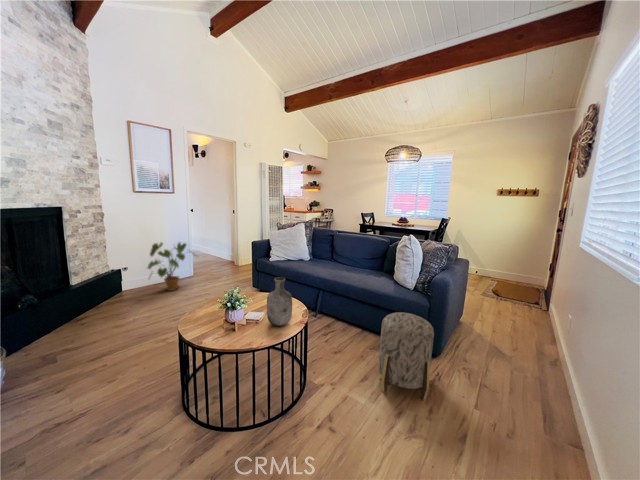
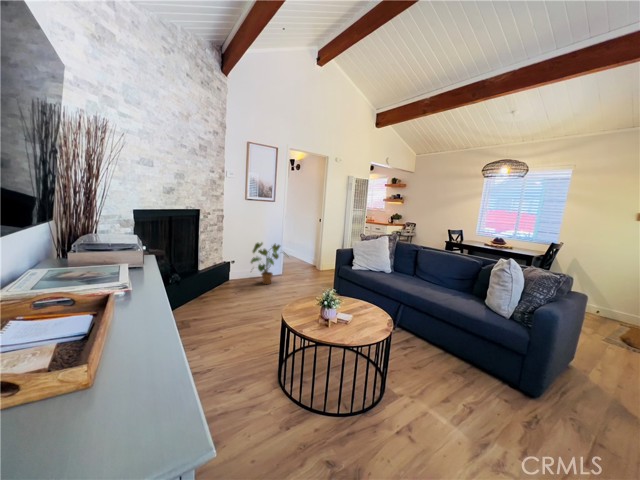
vase: present [267,277,292,326] -> none [357,285,381,330]
ottoman: present [378,312,434,400] -> none [463,339,536,440]

